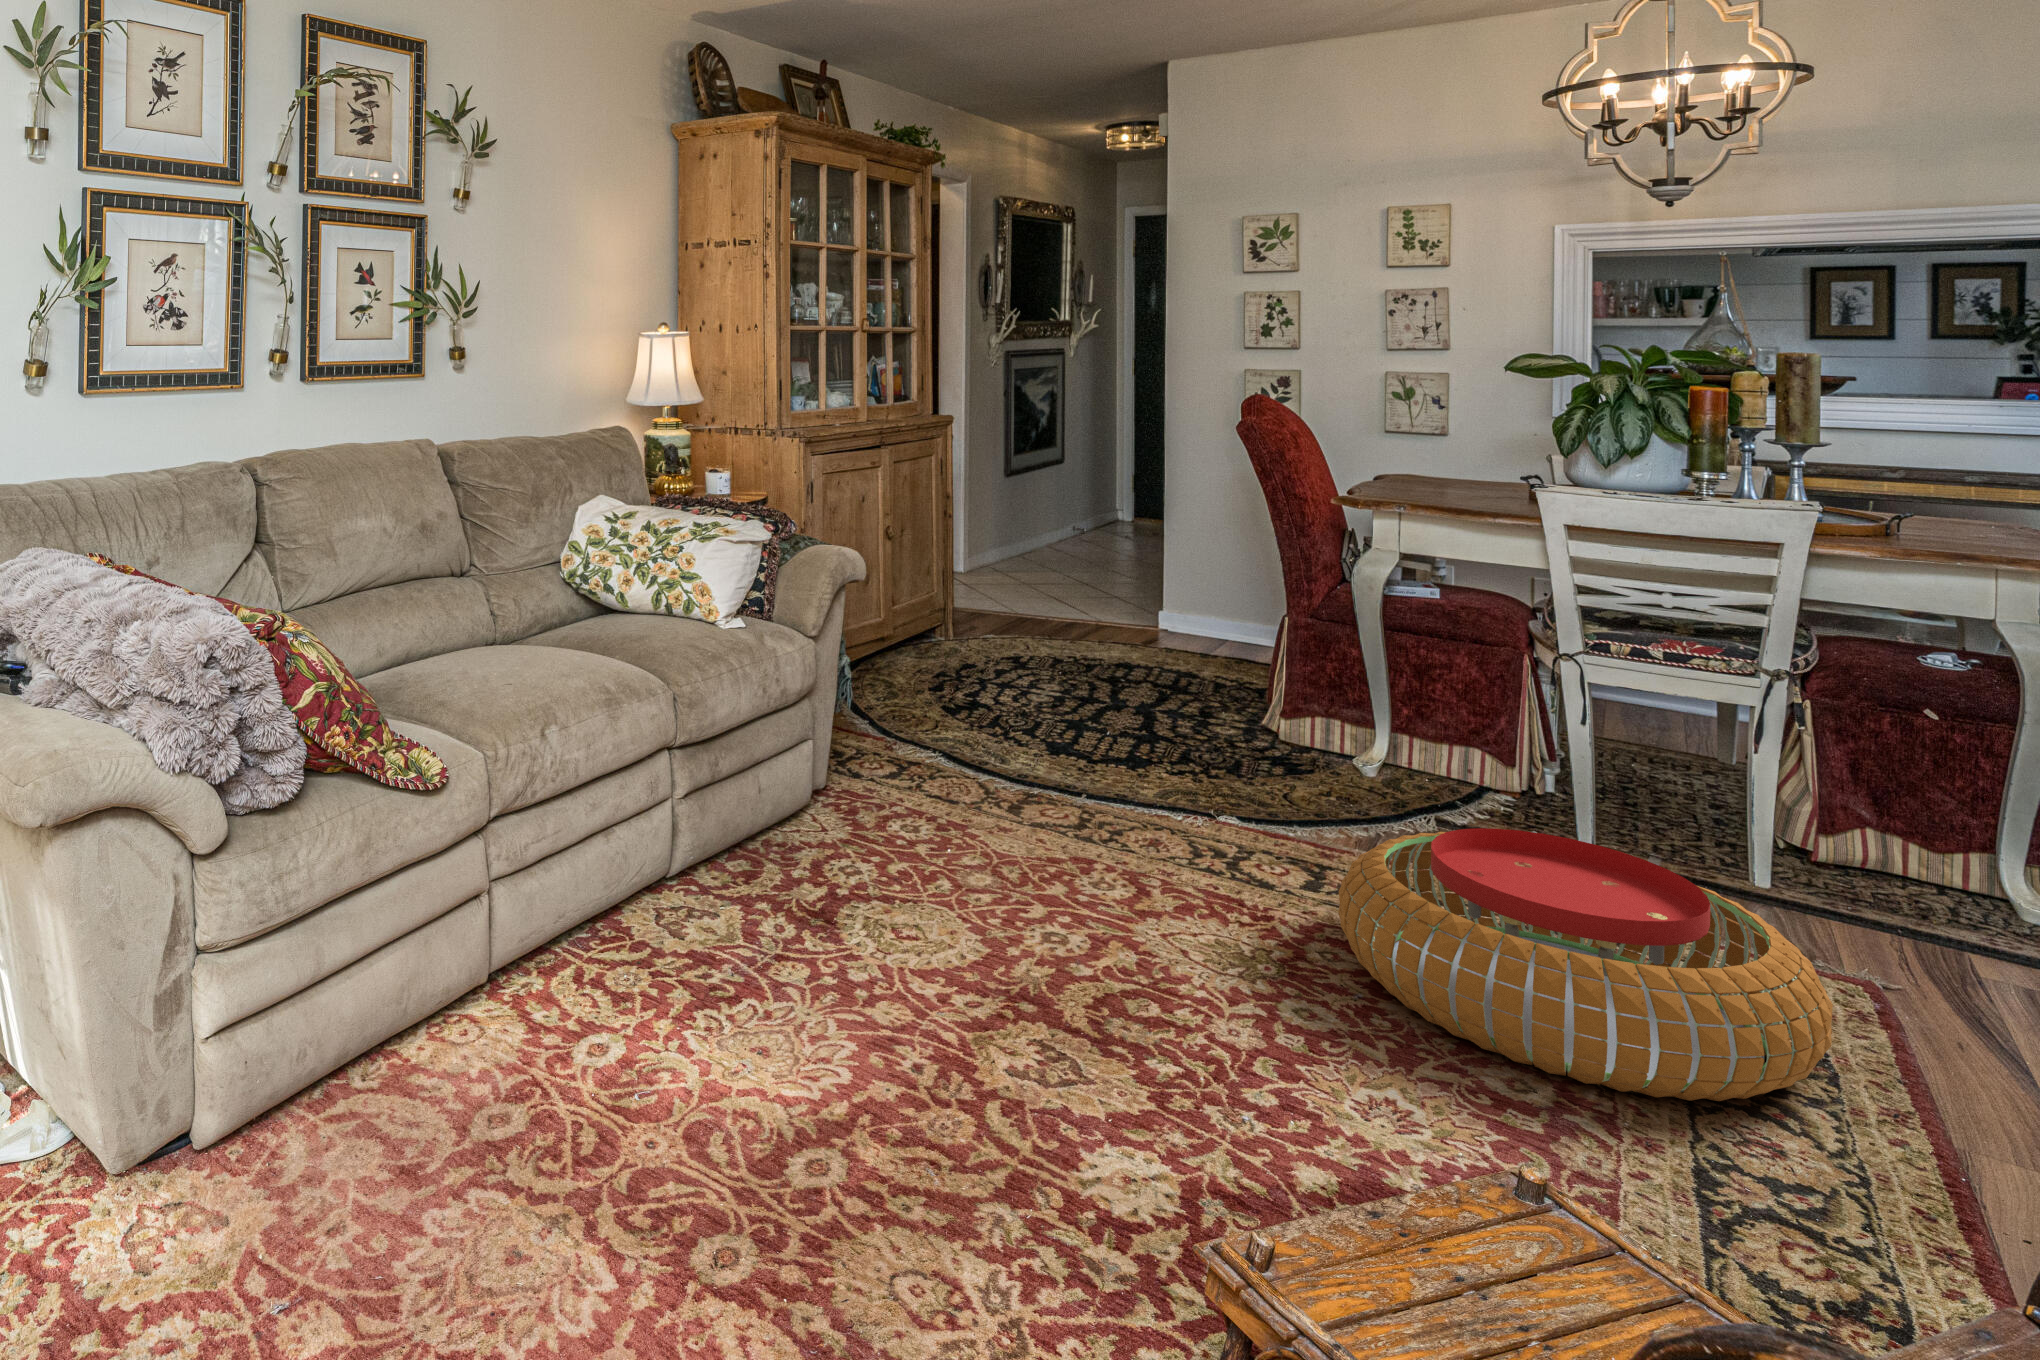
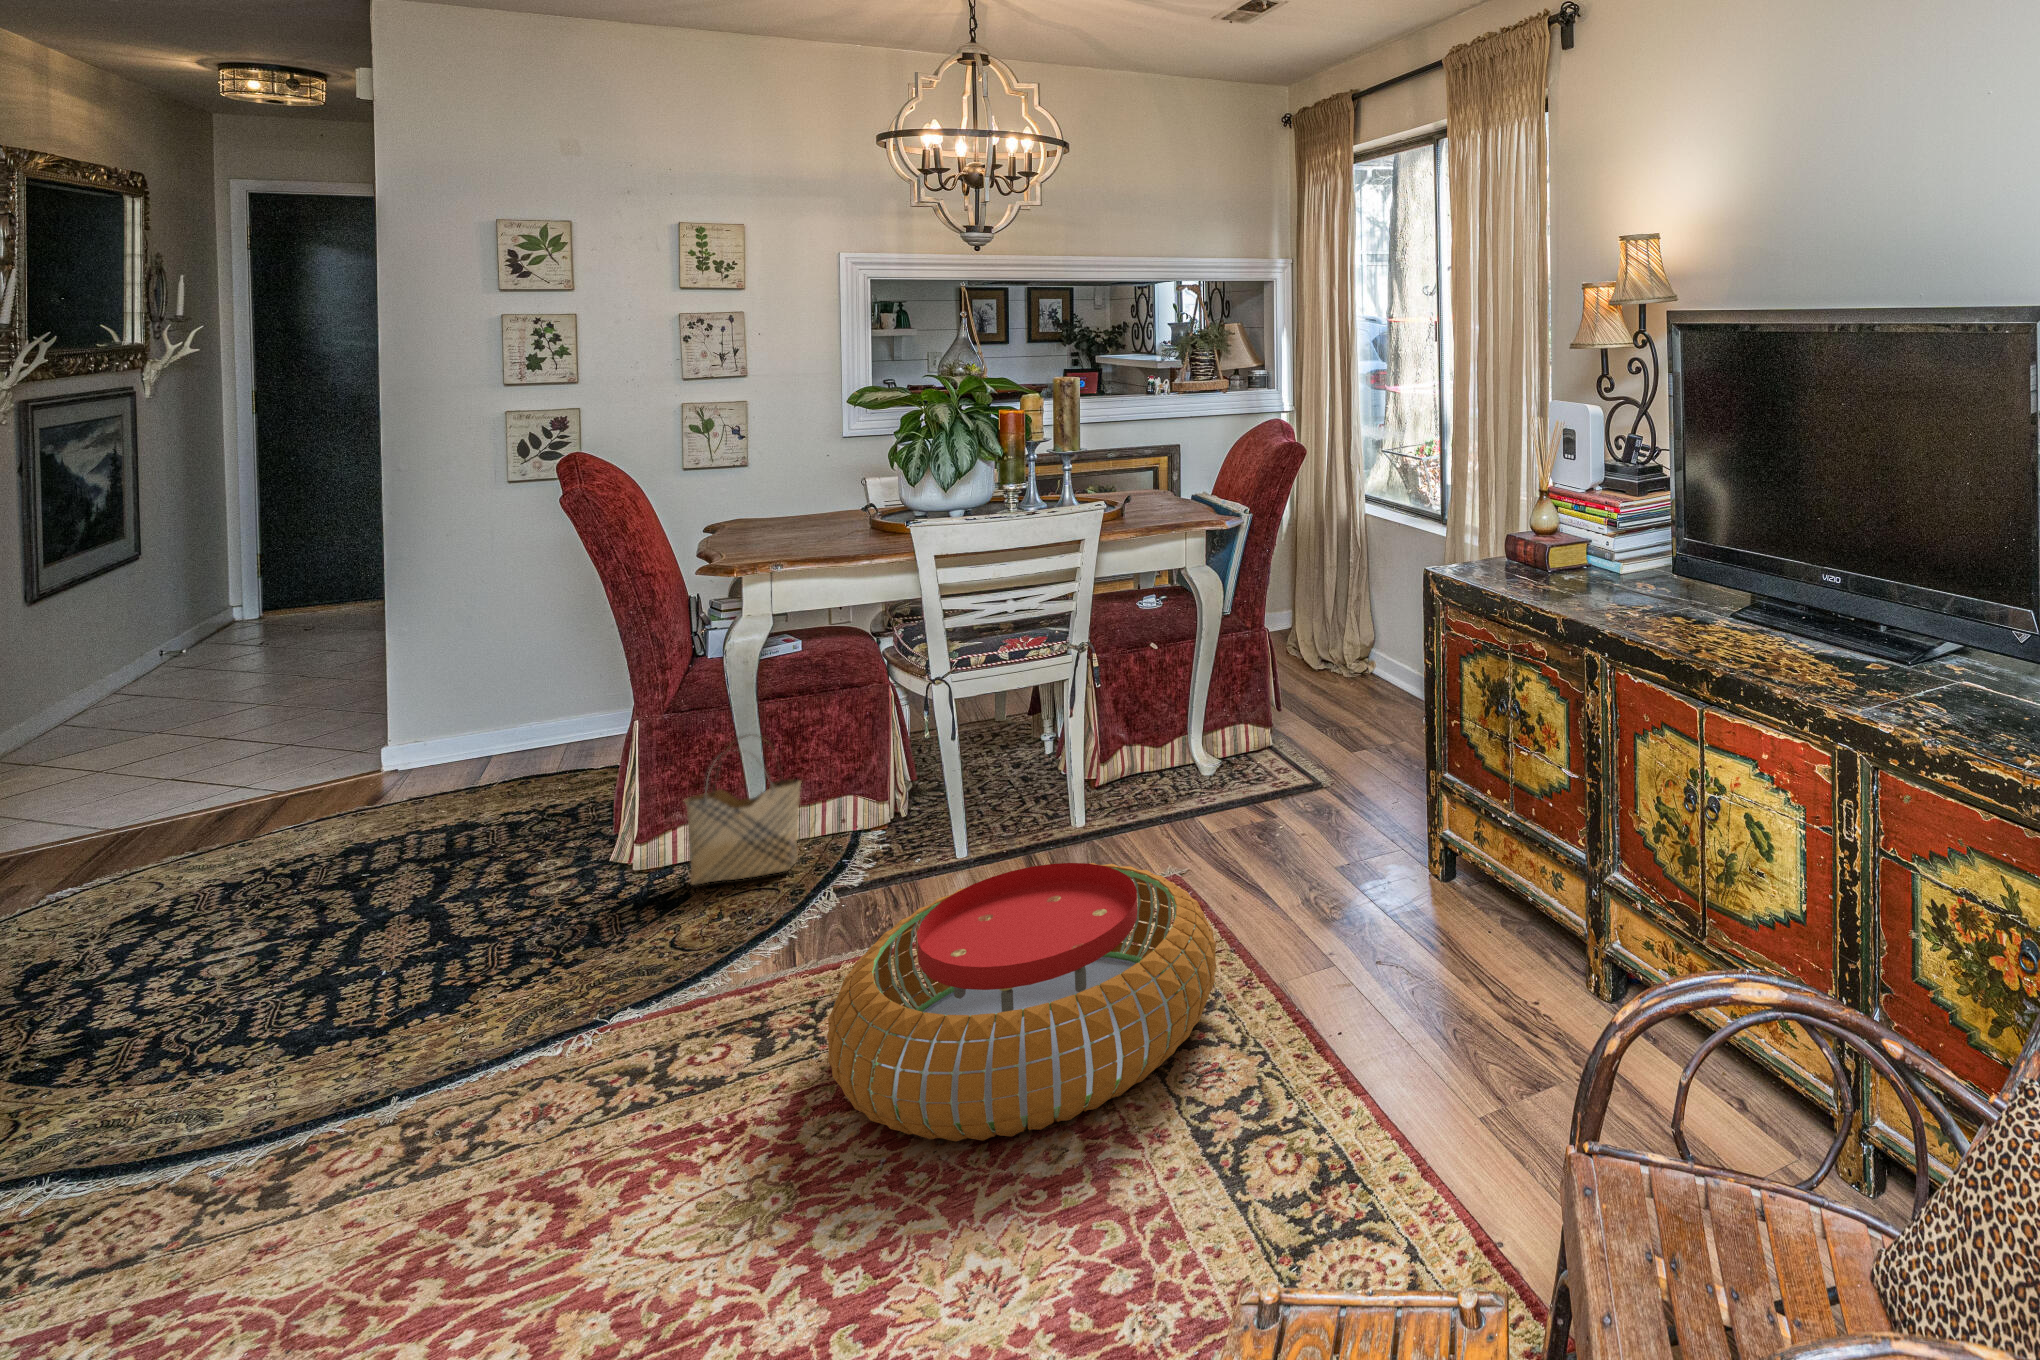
woven basket: none [1317,653,1424,788] -> present [685,737,802,885]

